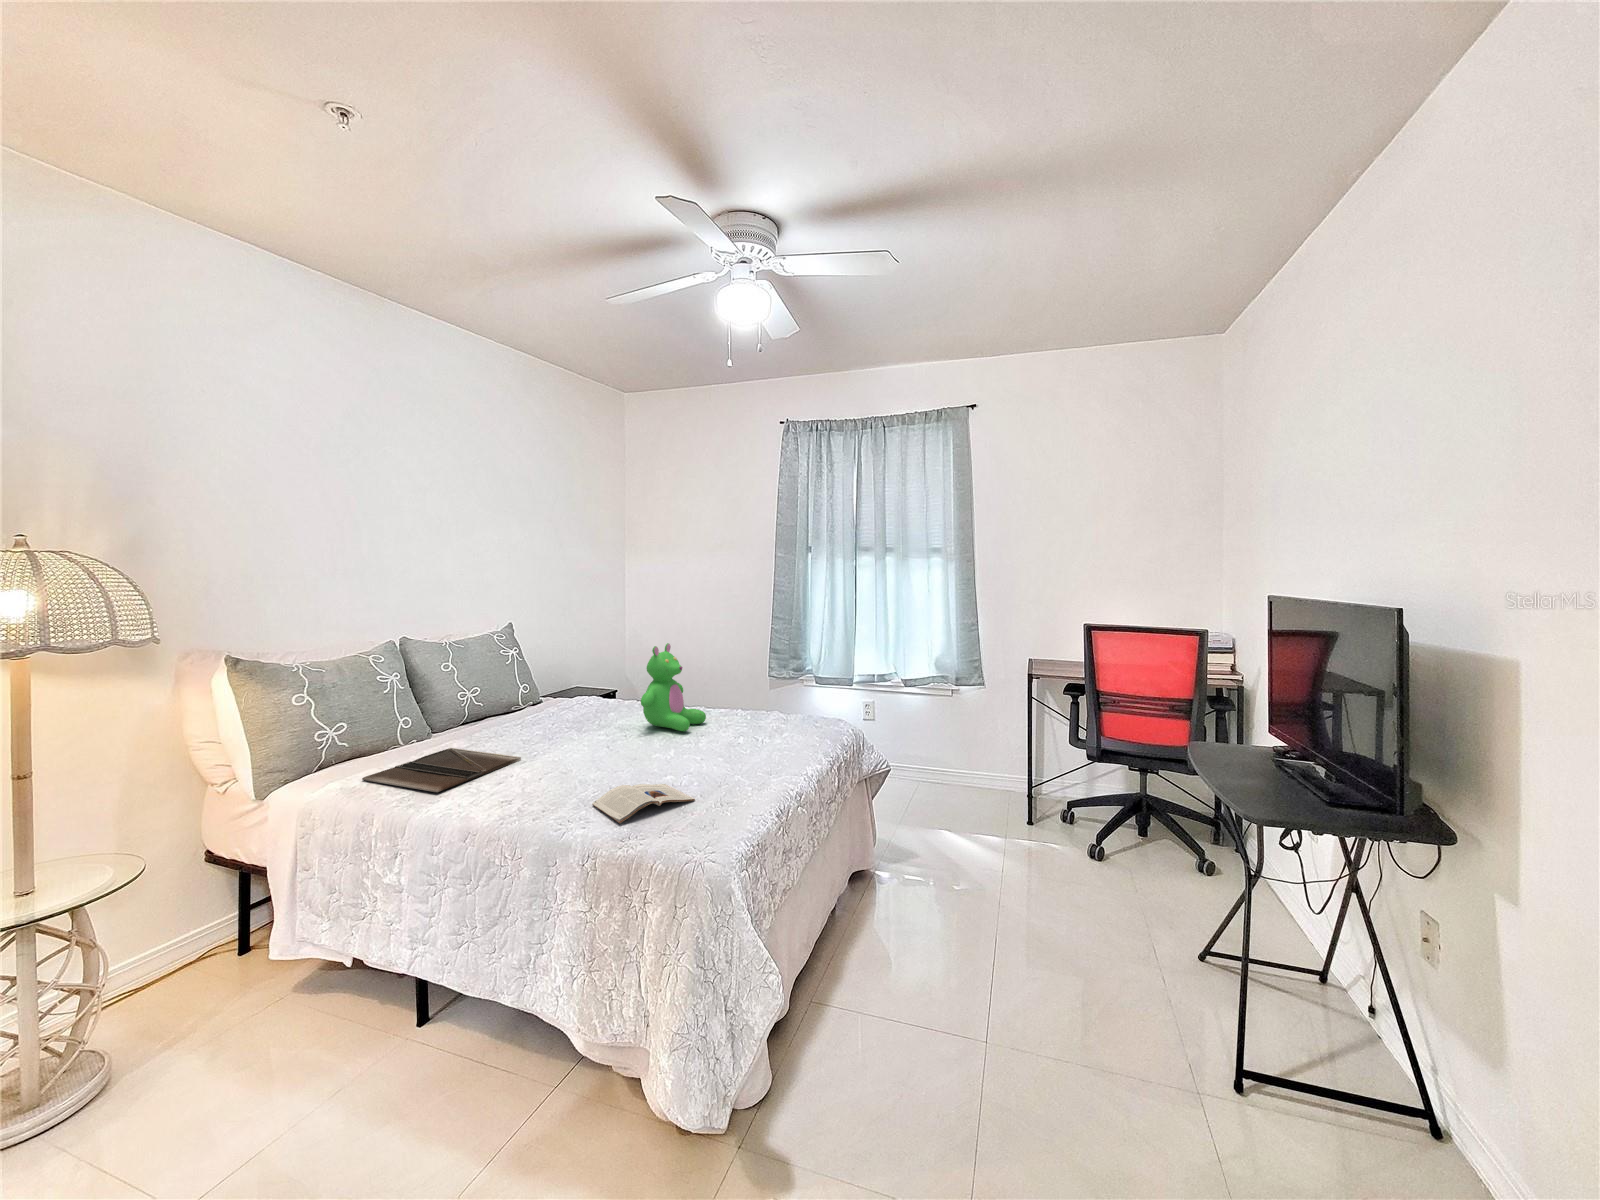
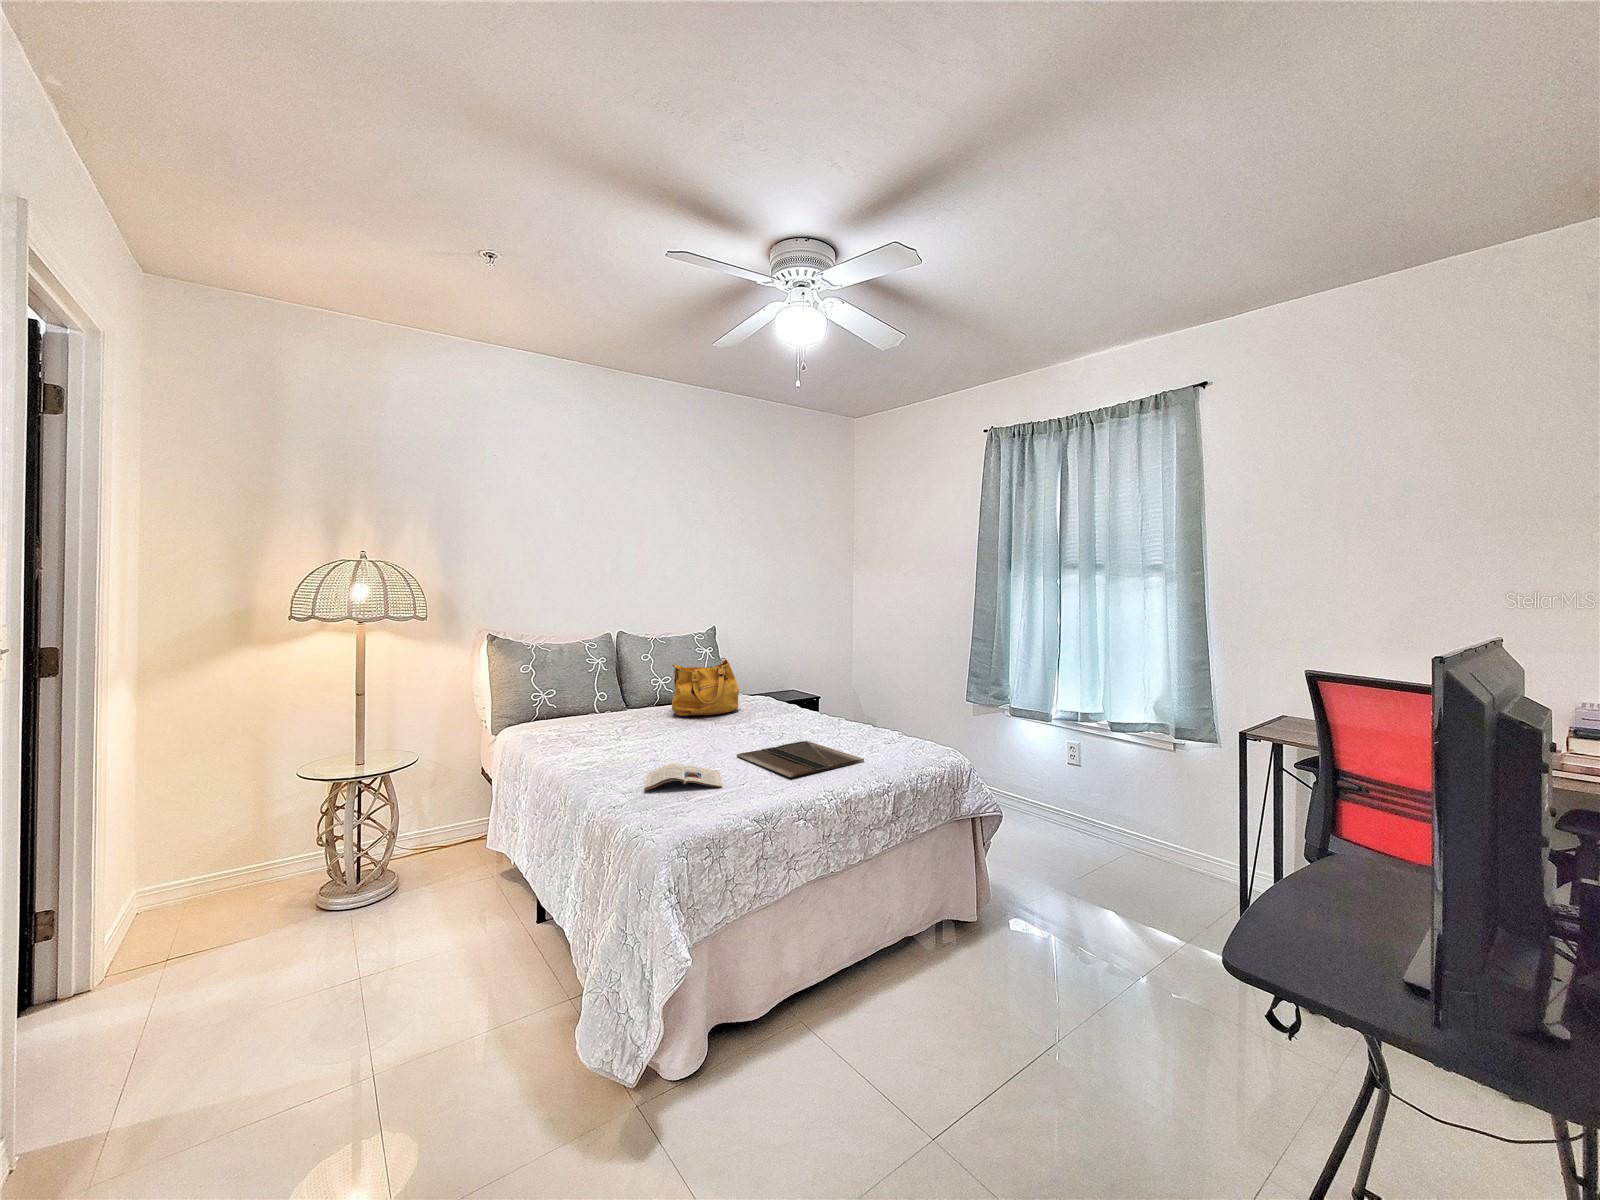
teddy bear: present [641,643,706,731] -> none [759,650,823,734]
handbag: none [503,658,586,731] -> present [672,658,739,716]
laptop: present [362,748,521,792] -> present [737,741,864,777]

